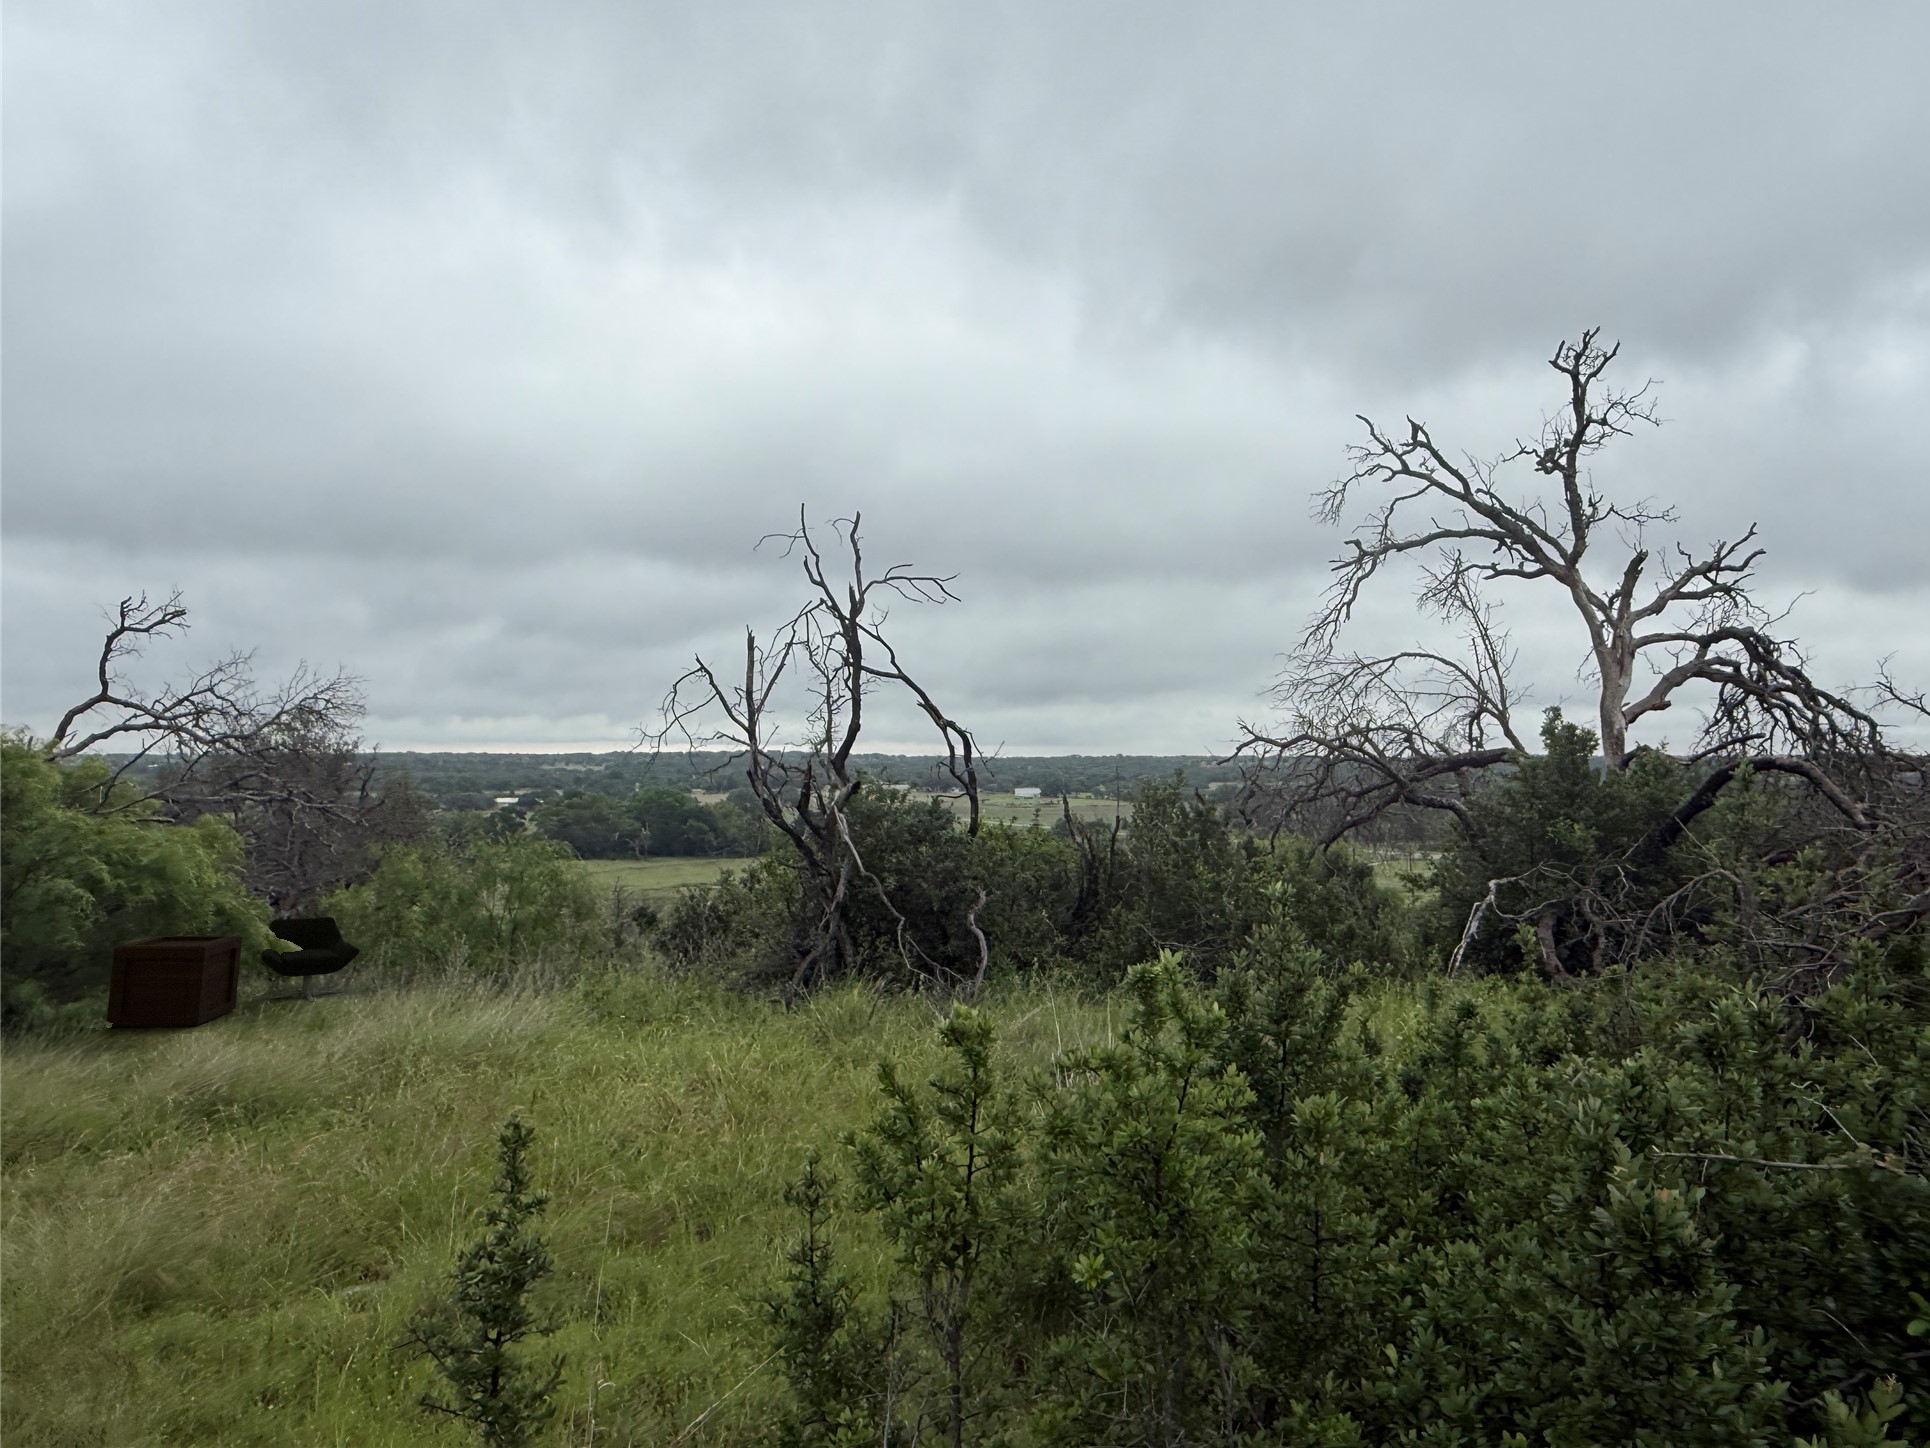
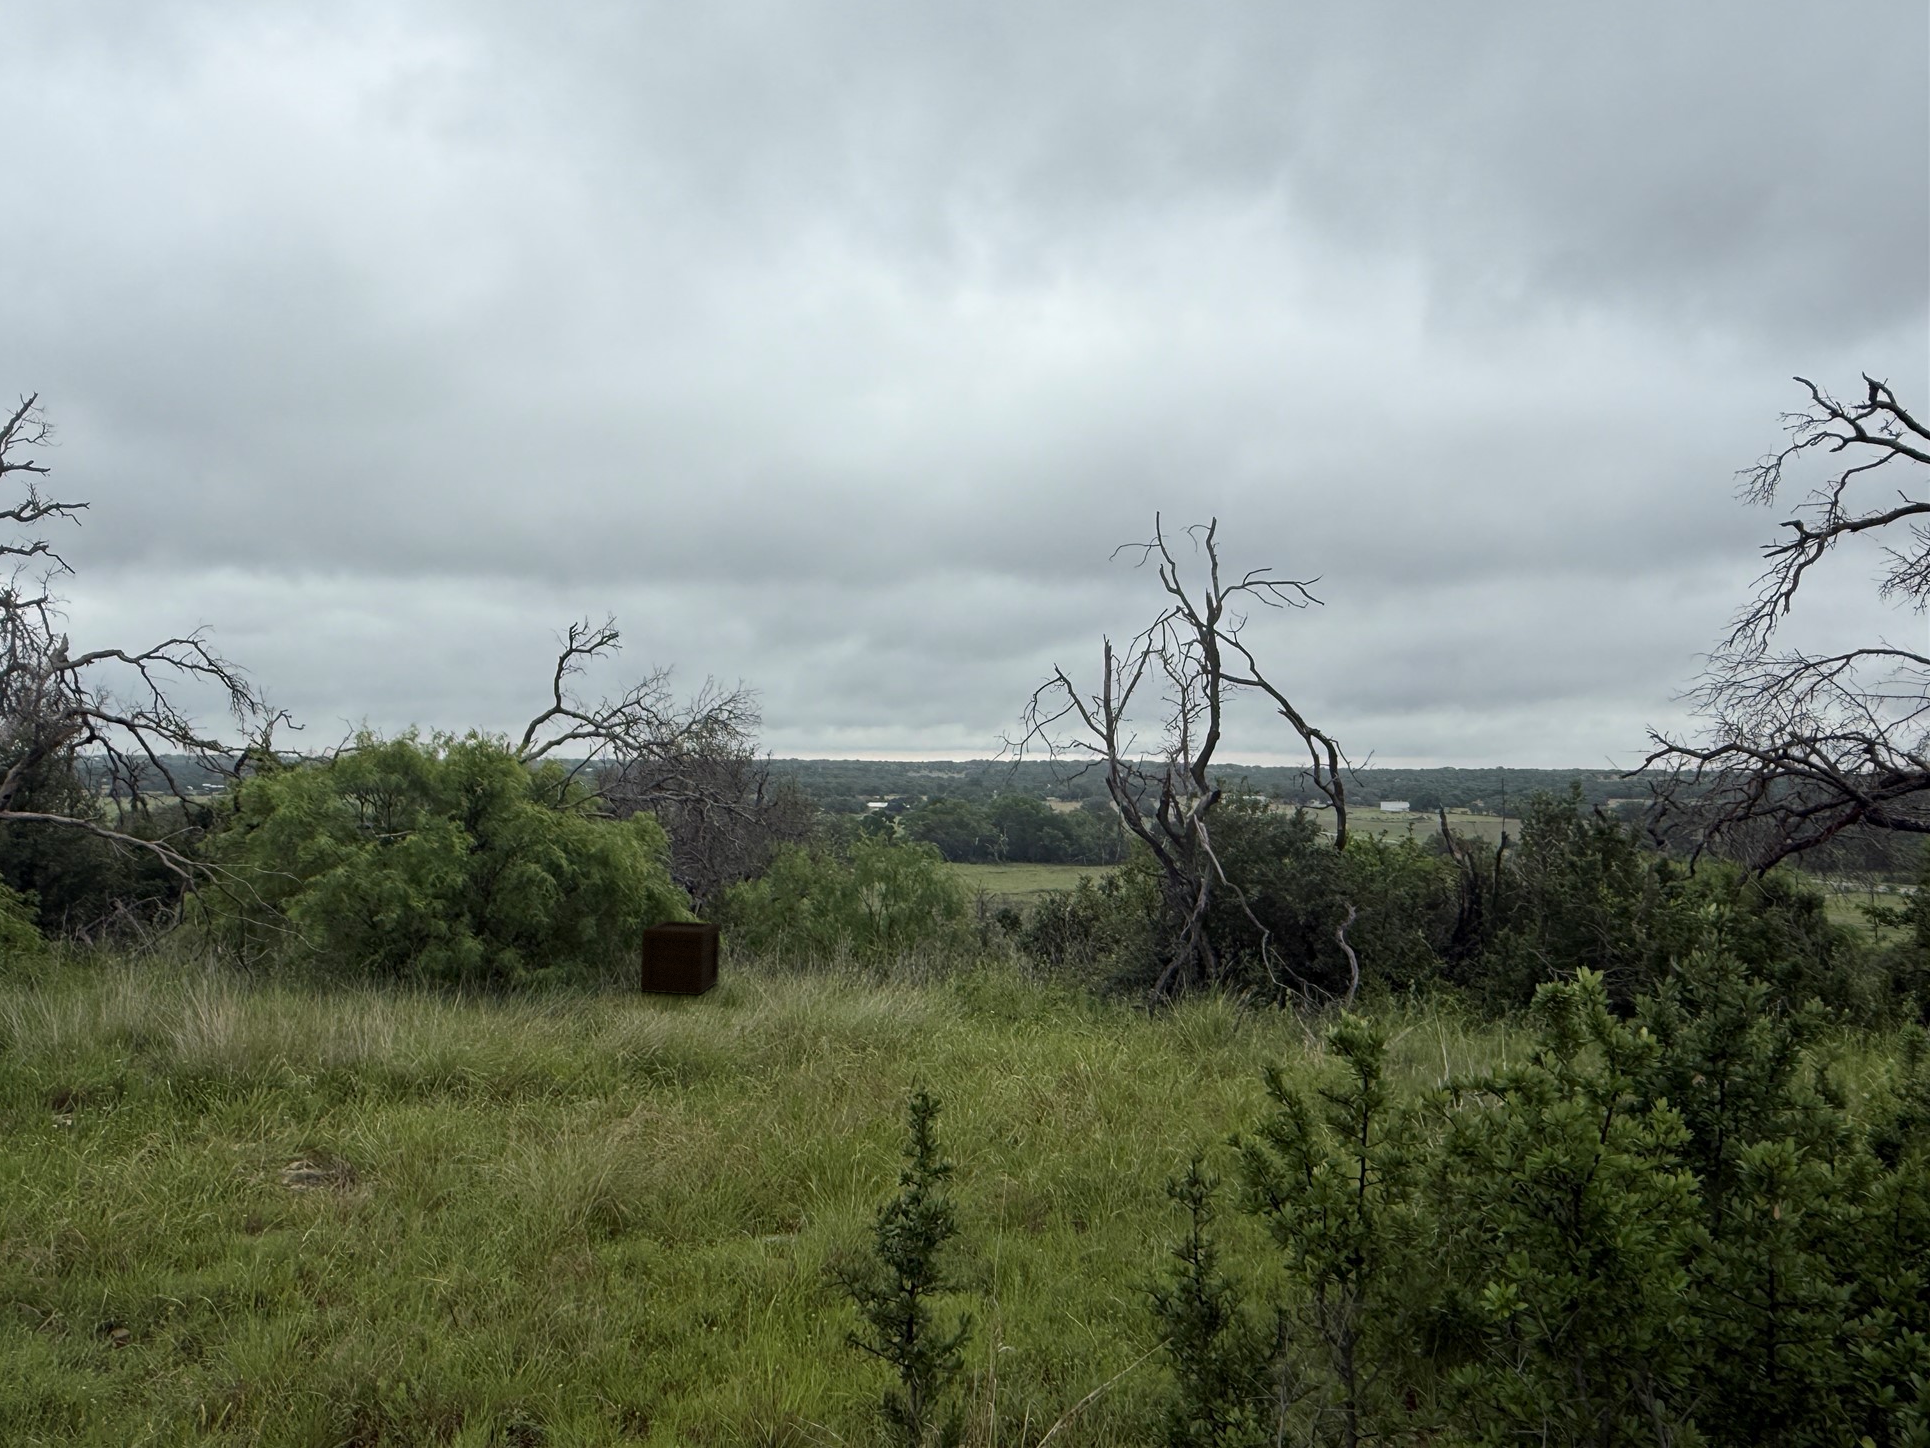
lounge chair: present [261,917,360,1002] -> none [724,909,799,979]

